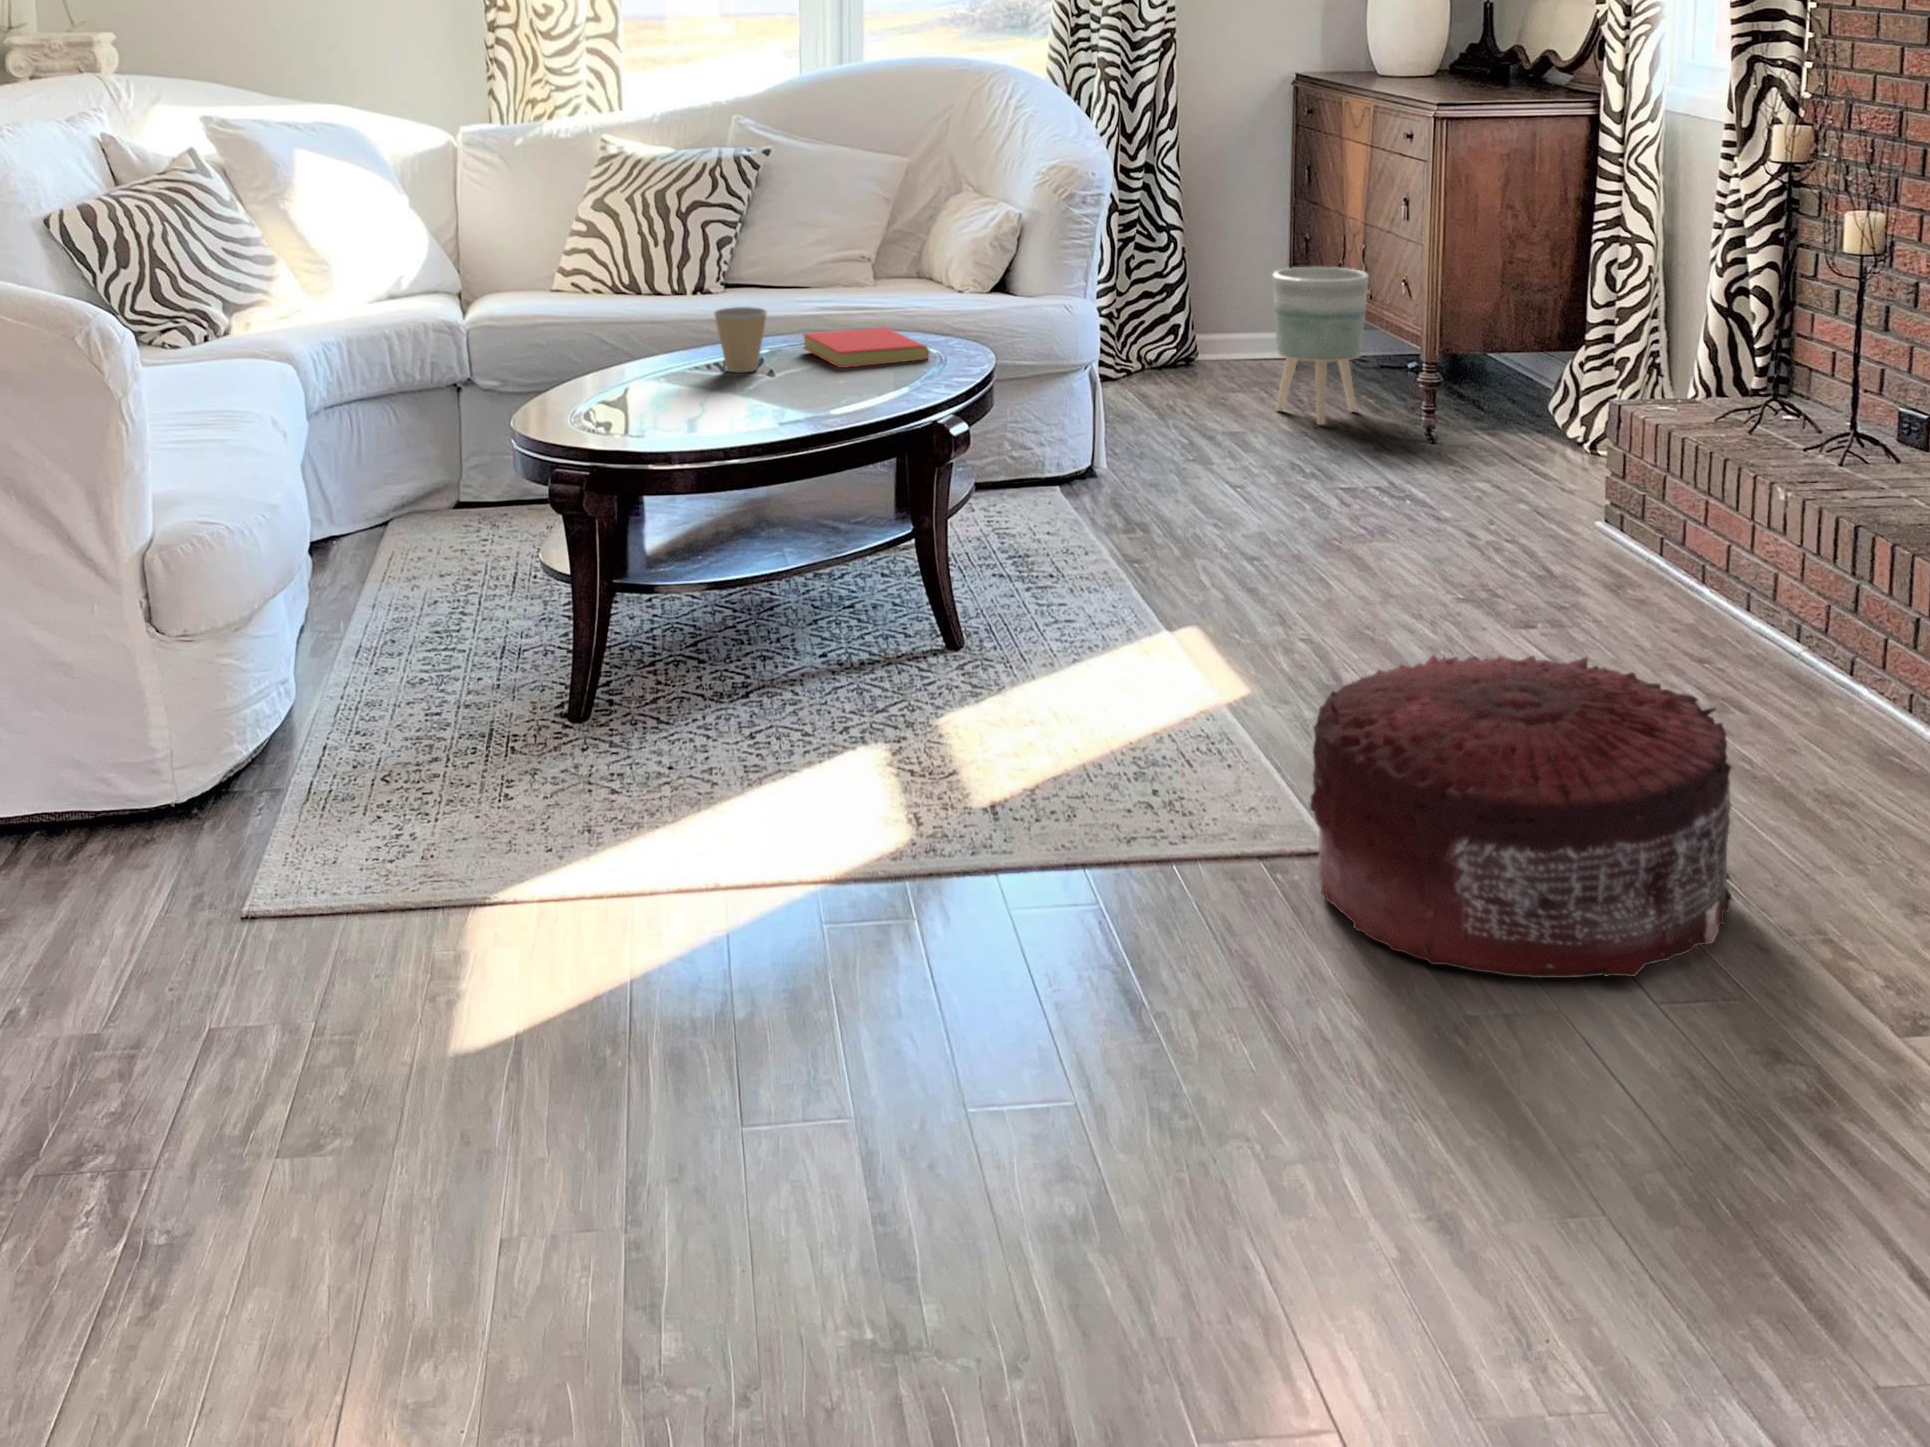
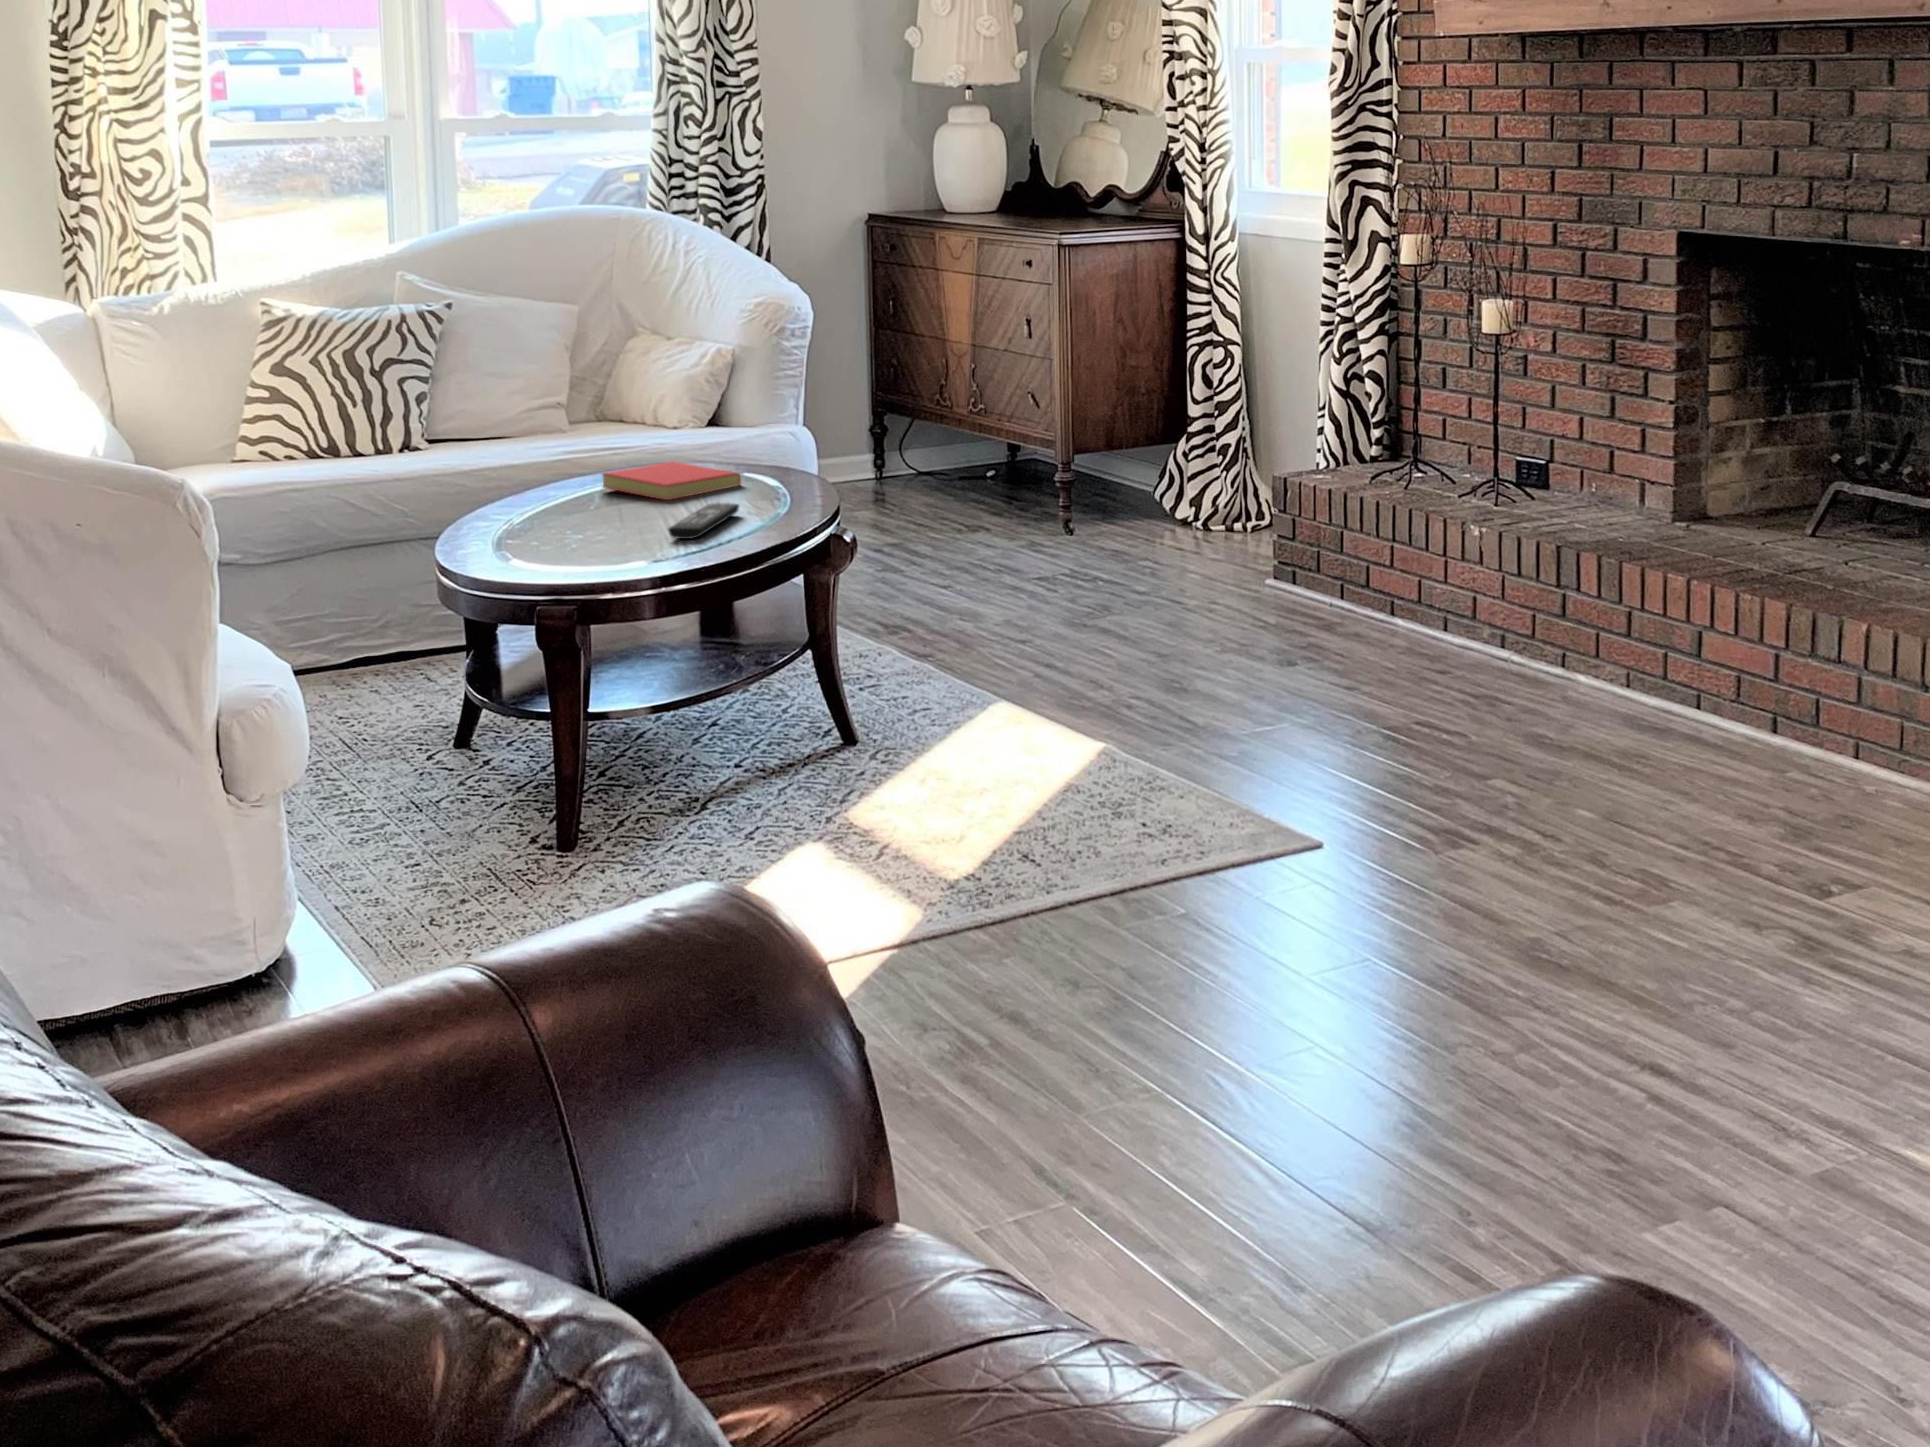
planter: present [1273,267,1369,425] -> none [903,388,991,532]
coffee cup: present [714,307,767,372] -> none [538,449,593,514]
remote control: none [770,377,873,412] -> present [669,503,739,539]
pouf: present [1310,655,1732,978] -> none [1308,662,1652,922]

